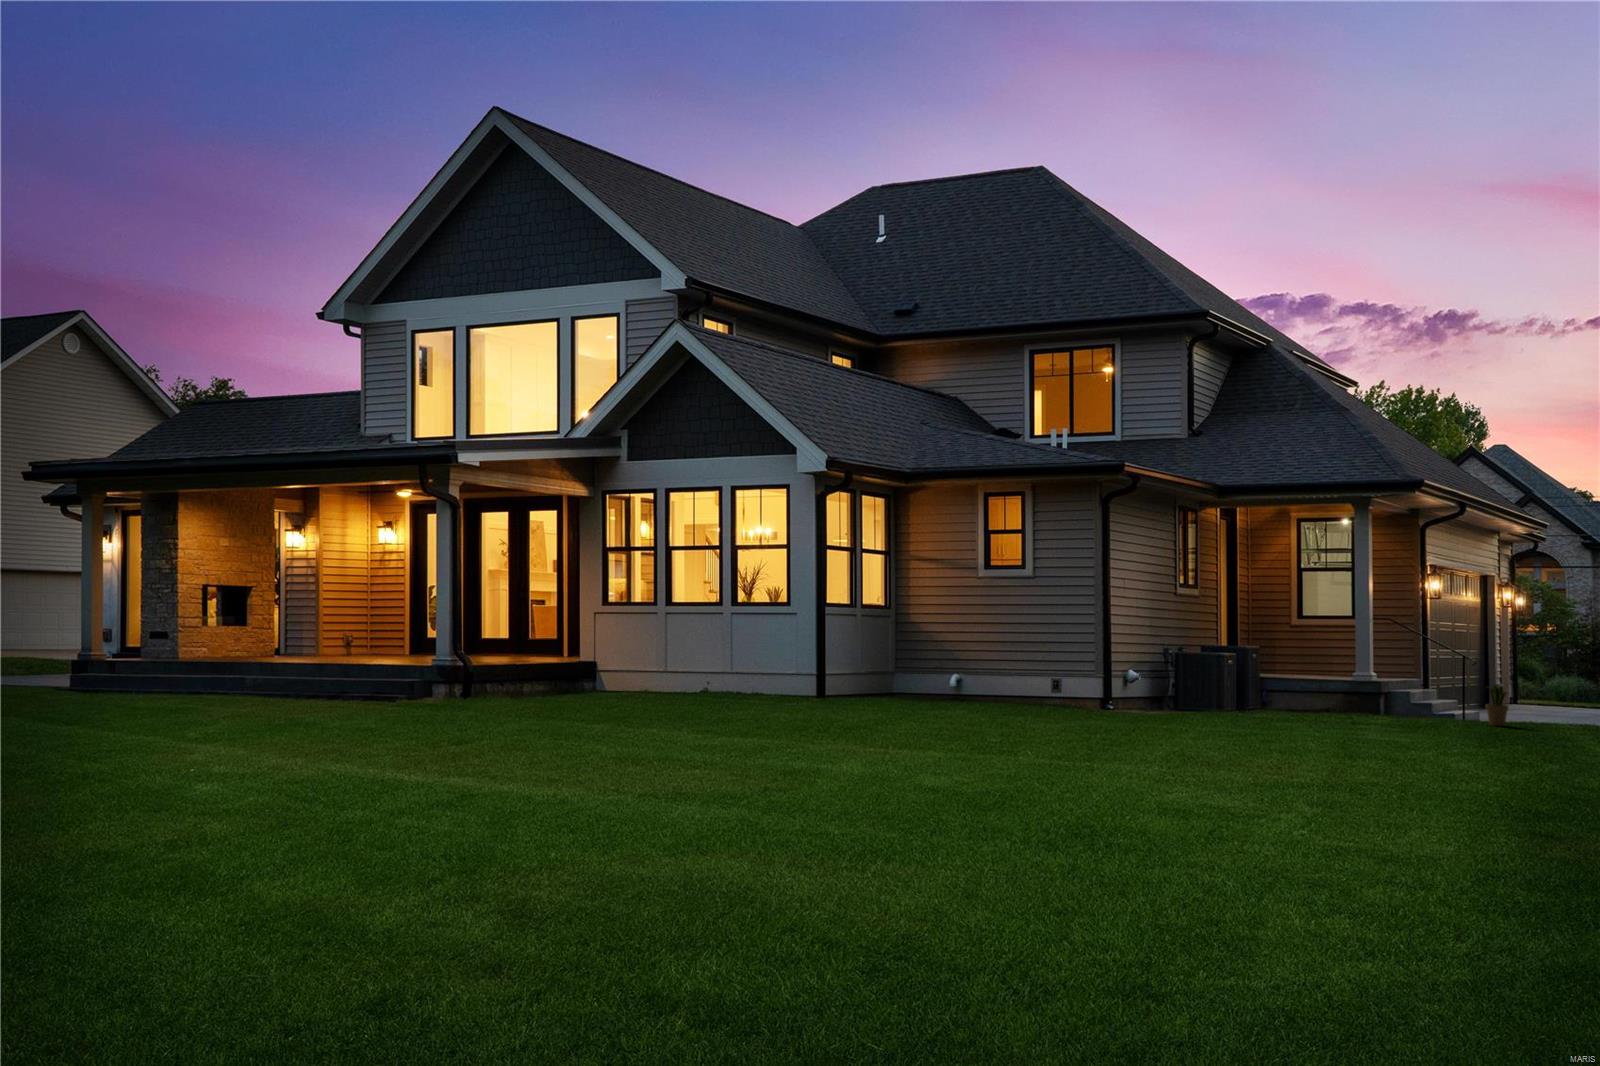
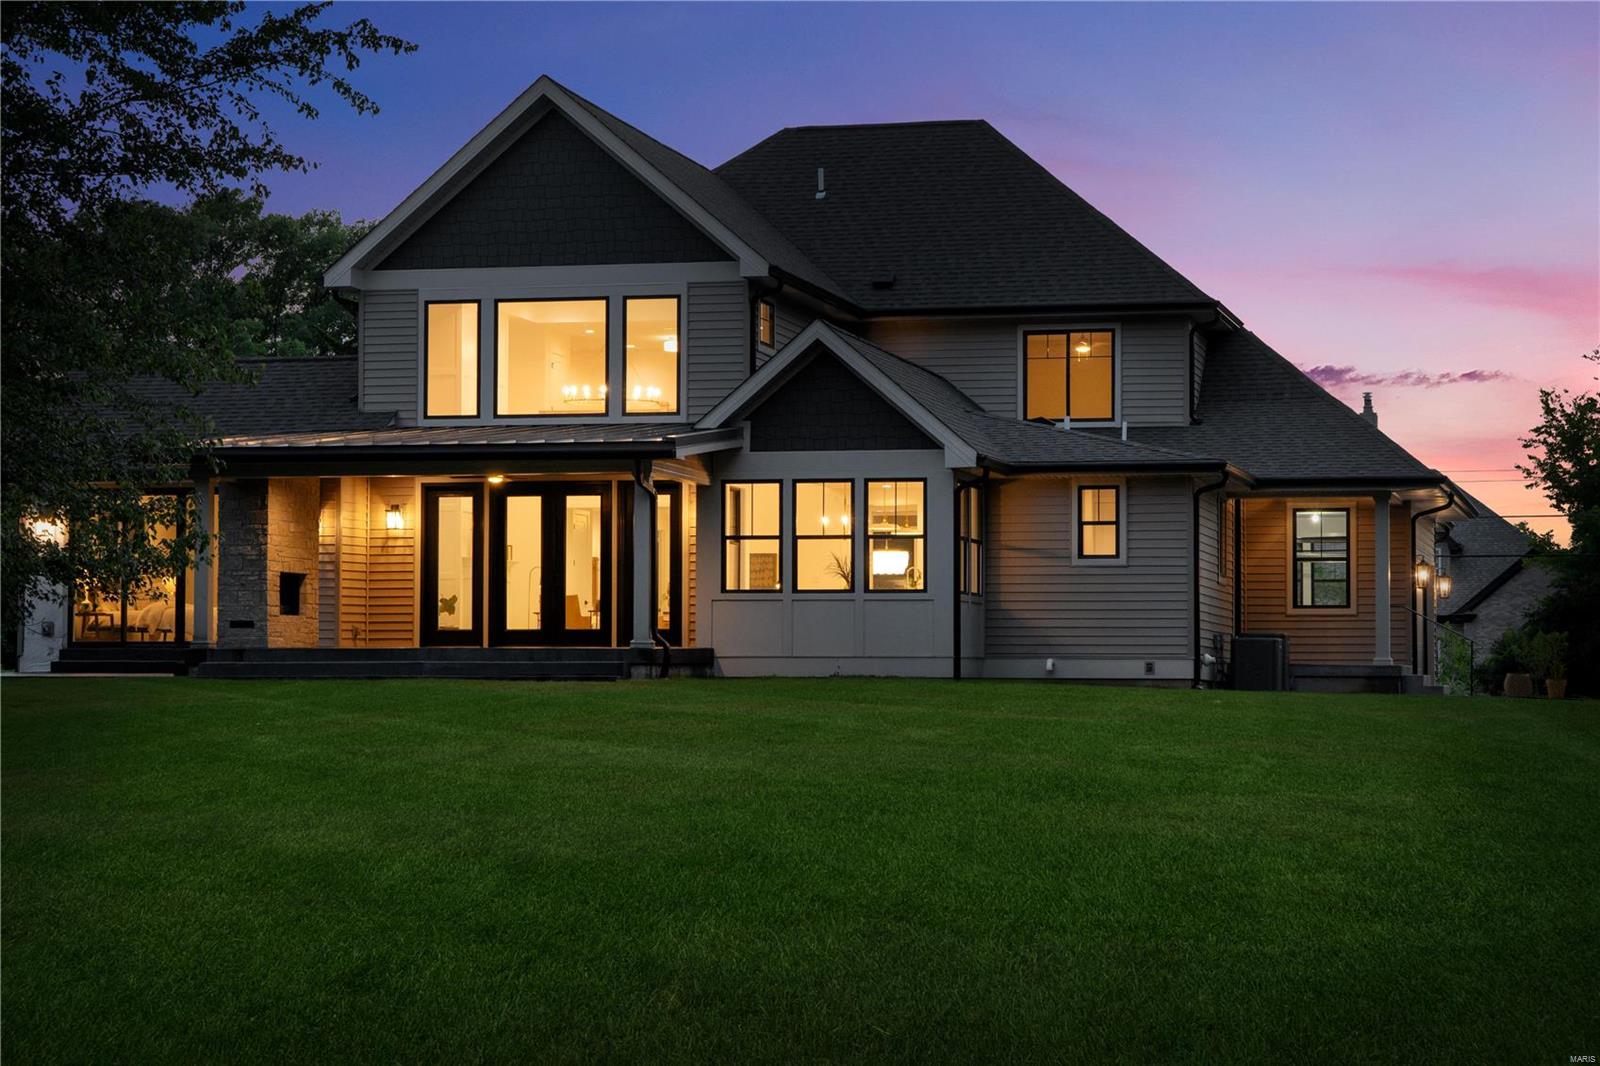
woven basket: none [1441,697,1473,724] -> present [1505,674,1532,697]

